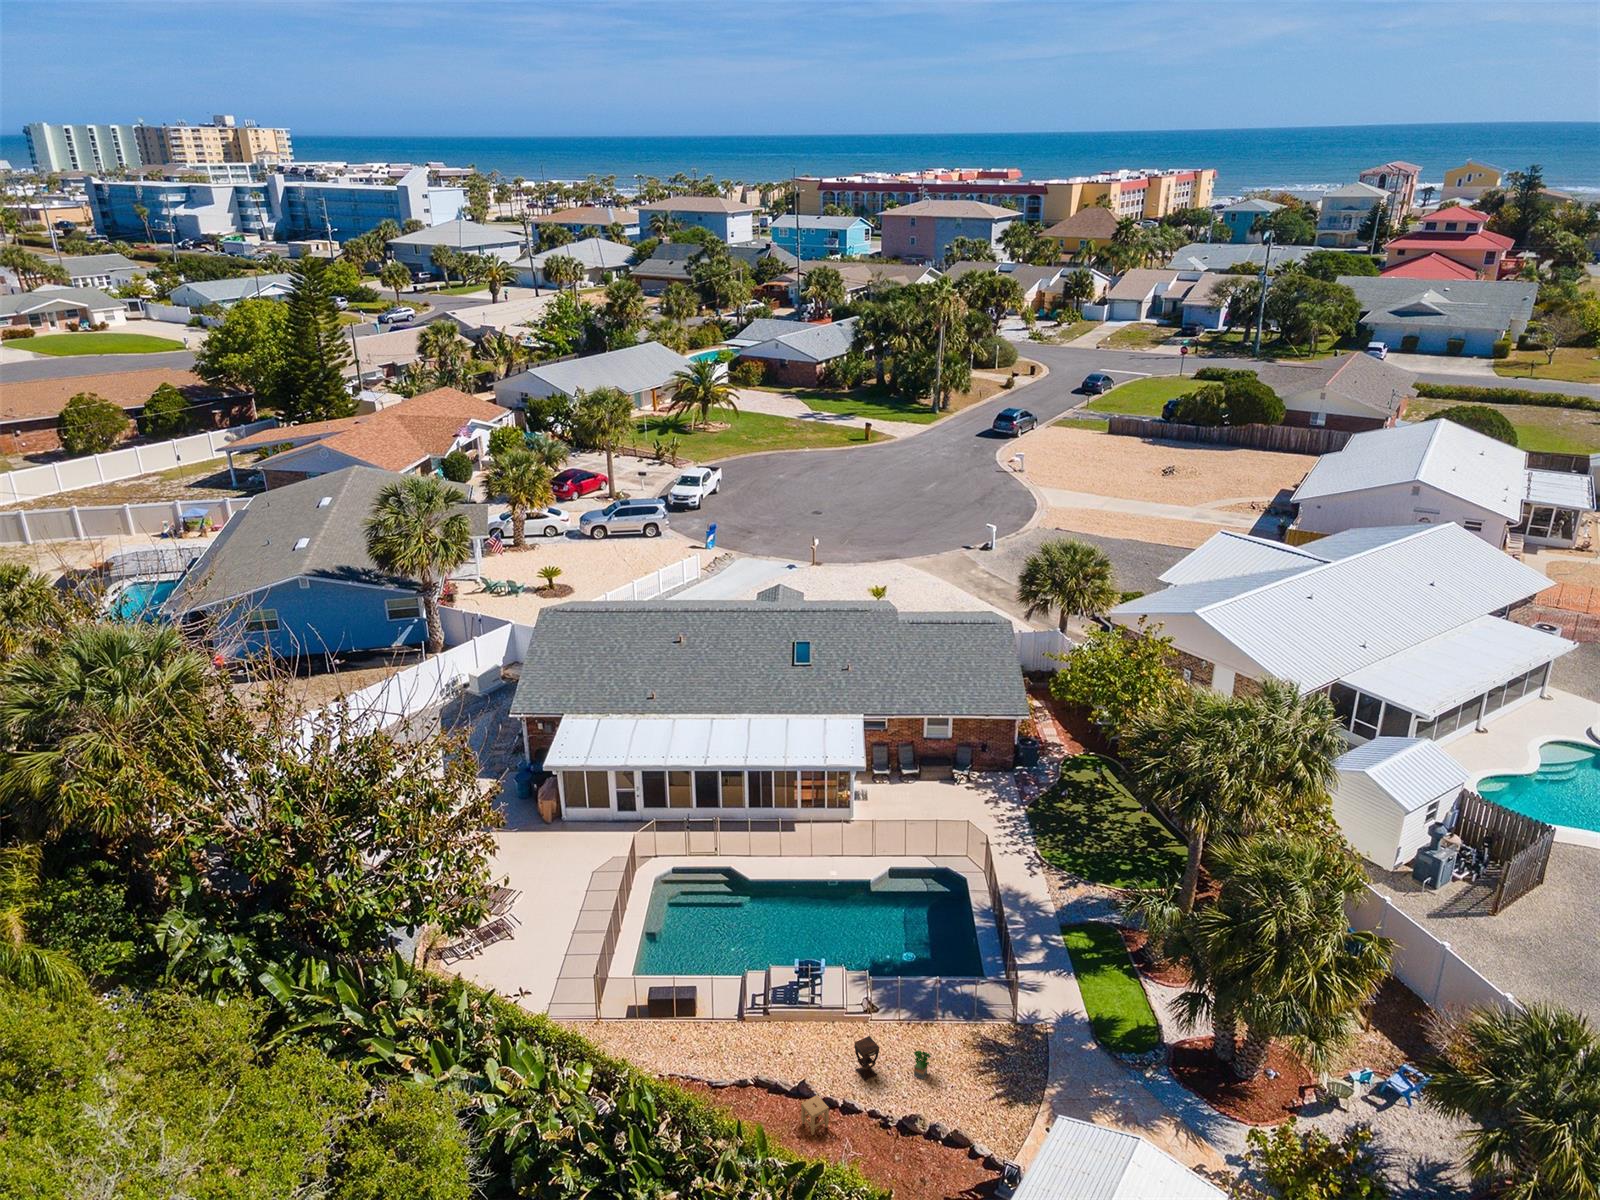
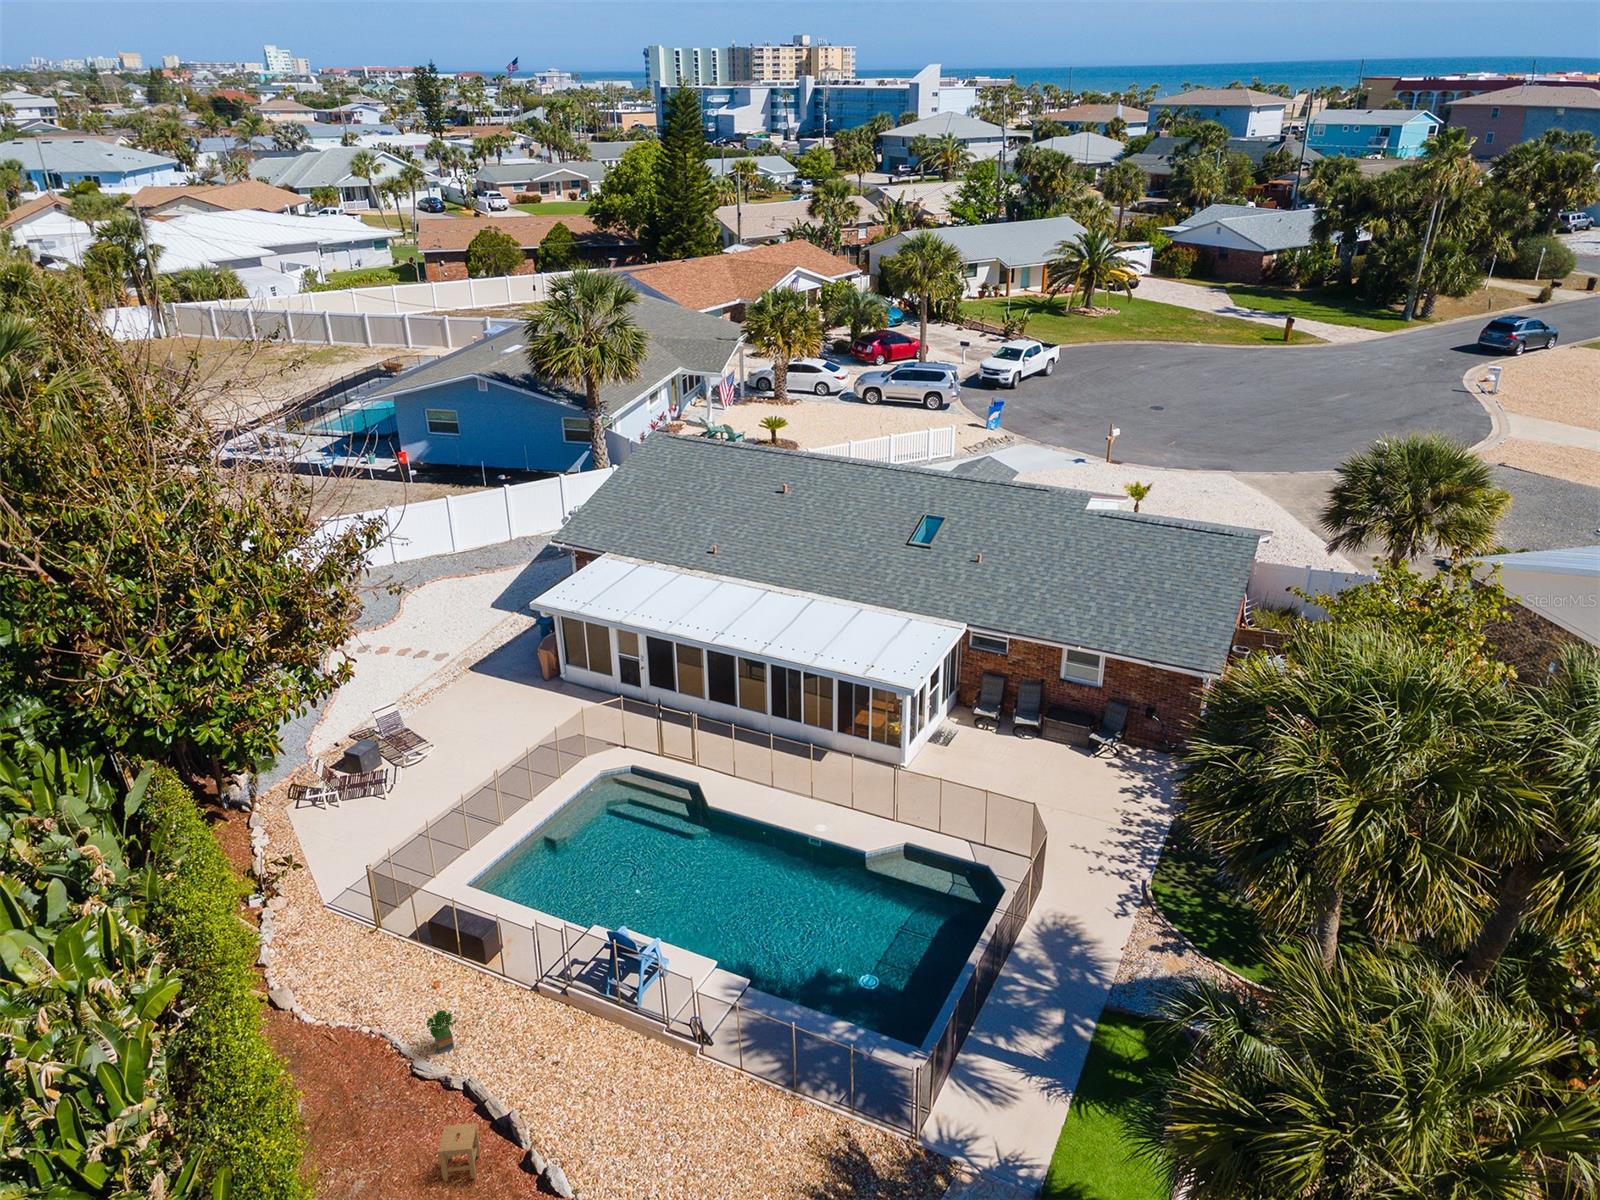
side table: present [854,1036,879,1081] -> none [581,1064,617,1132]
potted tree: present [914,1051,931,1079] -> present [427,1010,456,1054]

